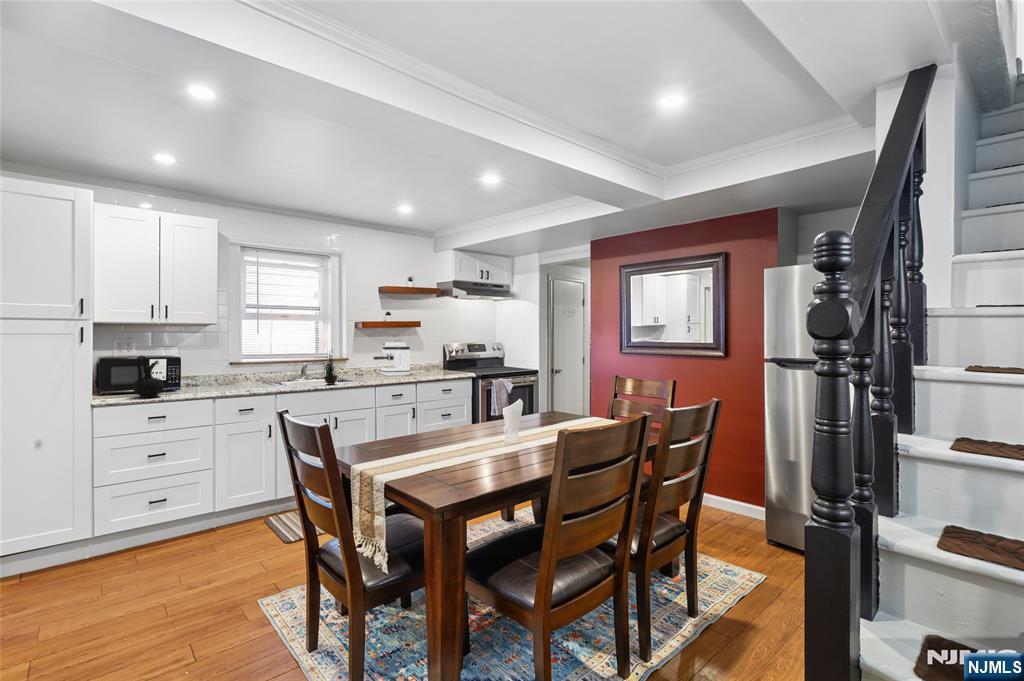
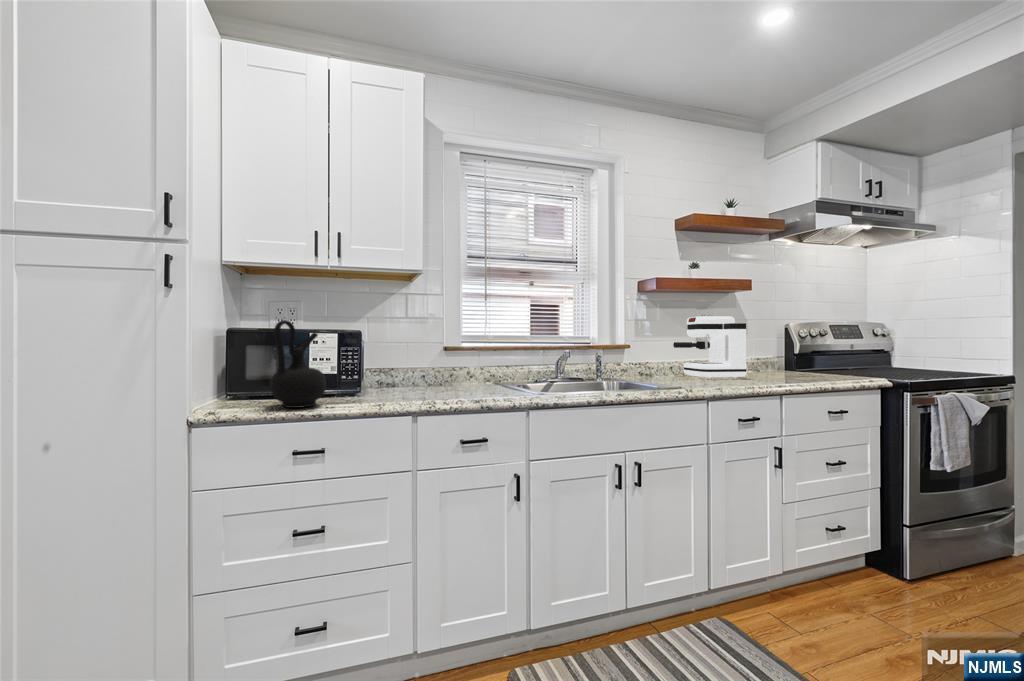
potted plant: present [323,355,338,385] -> none [598,308,644,392]

